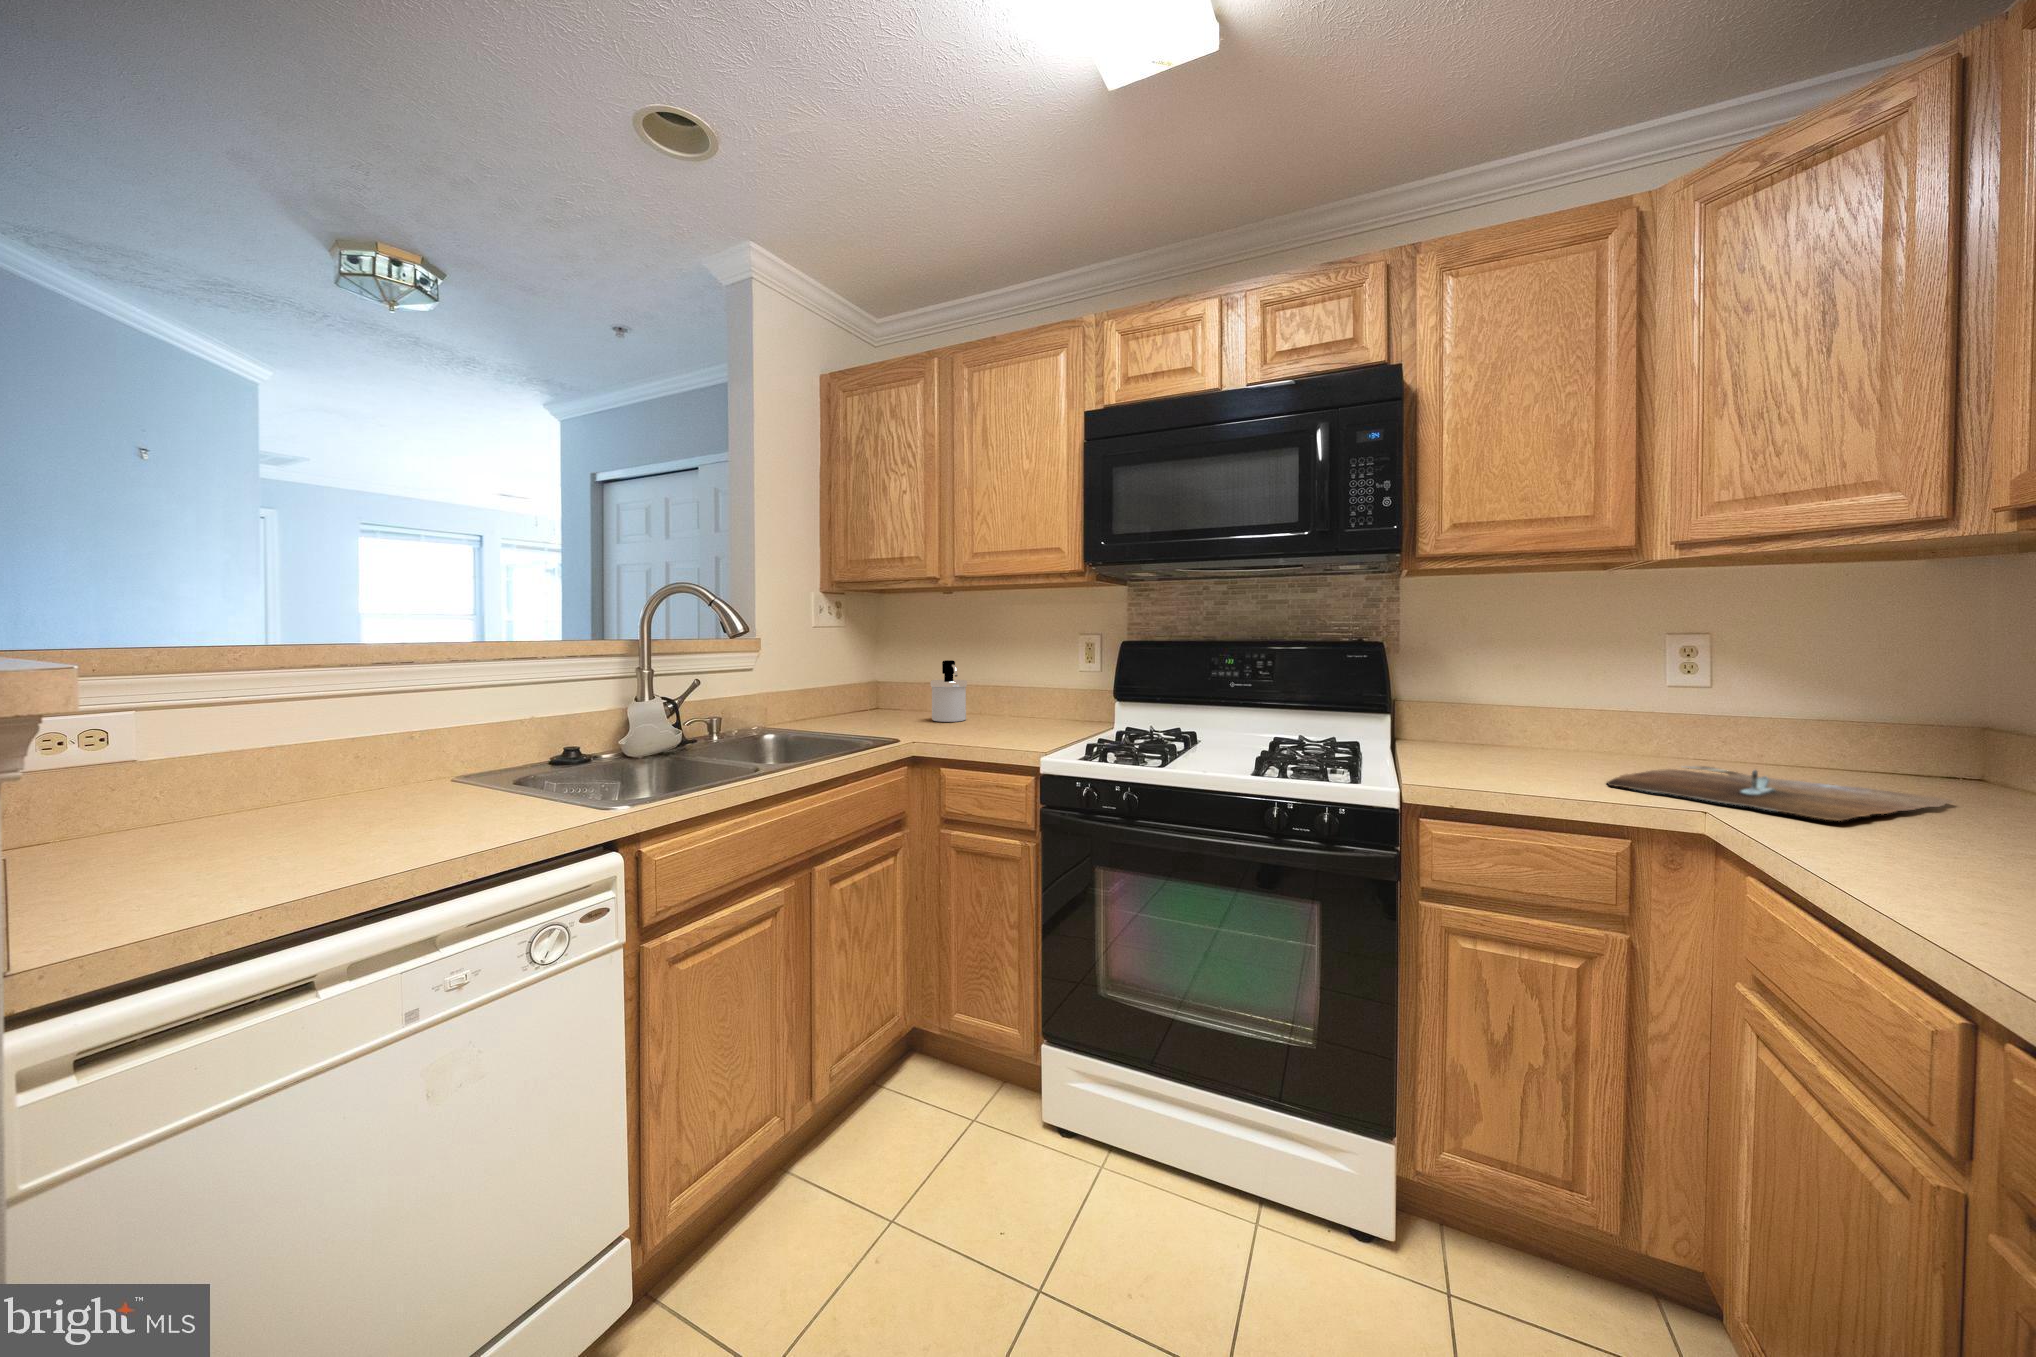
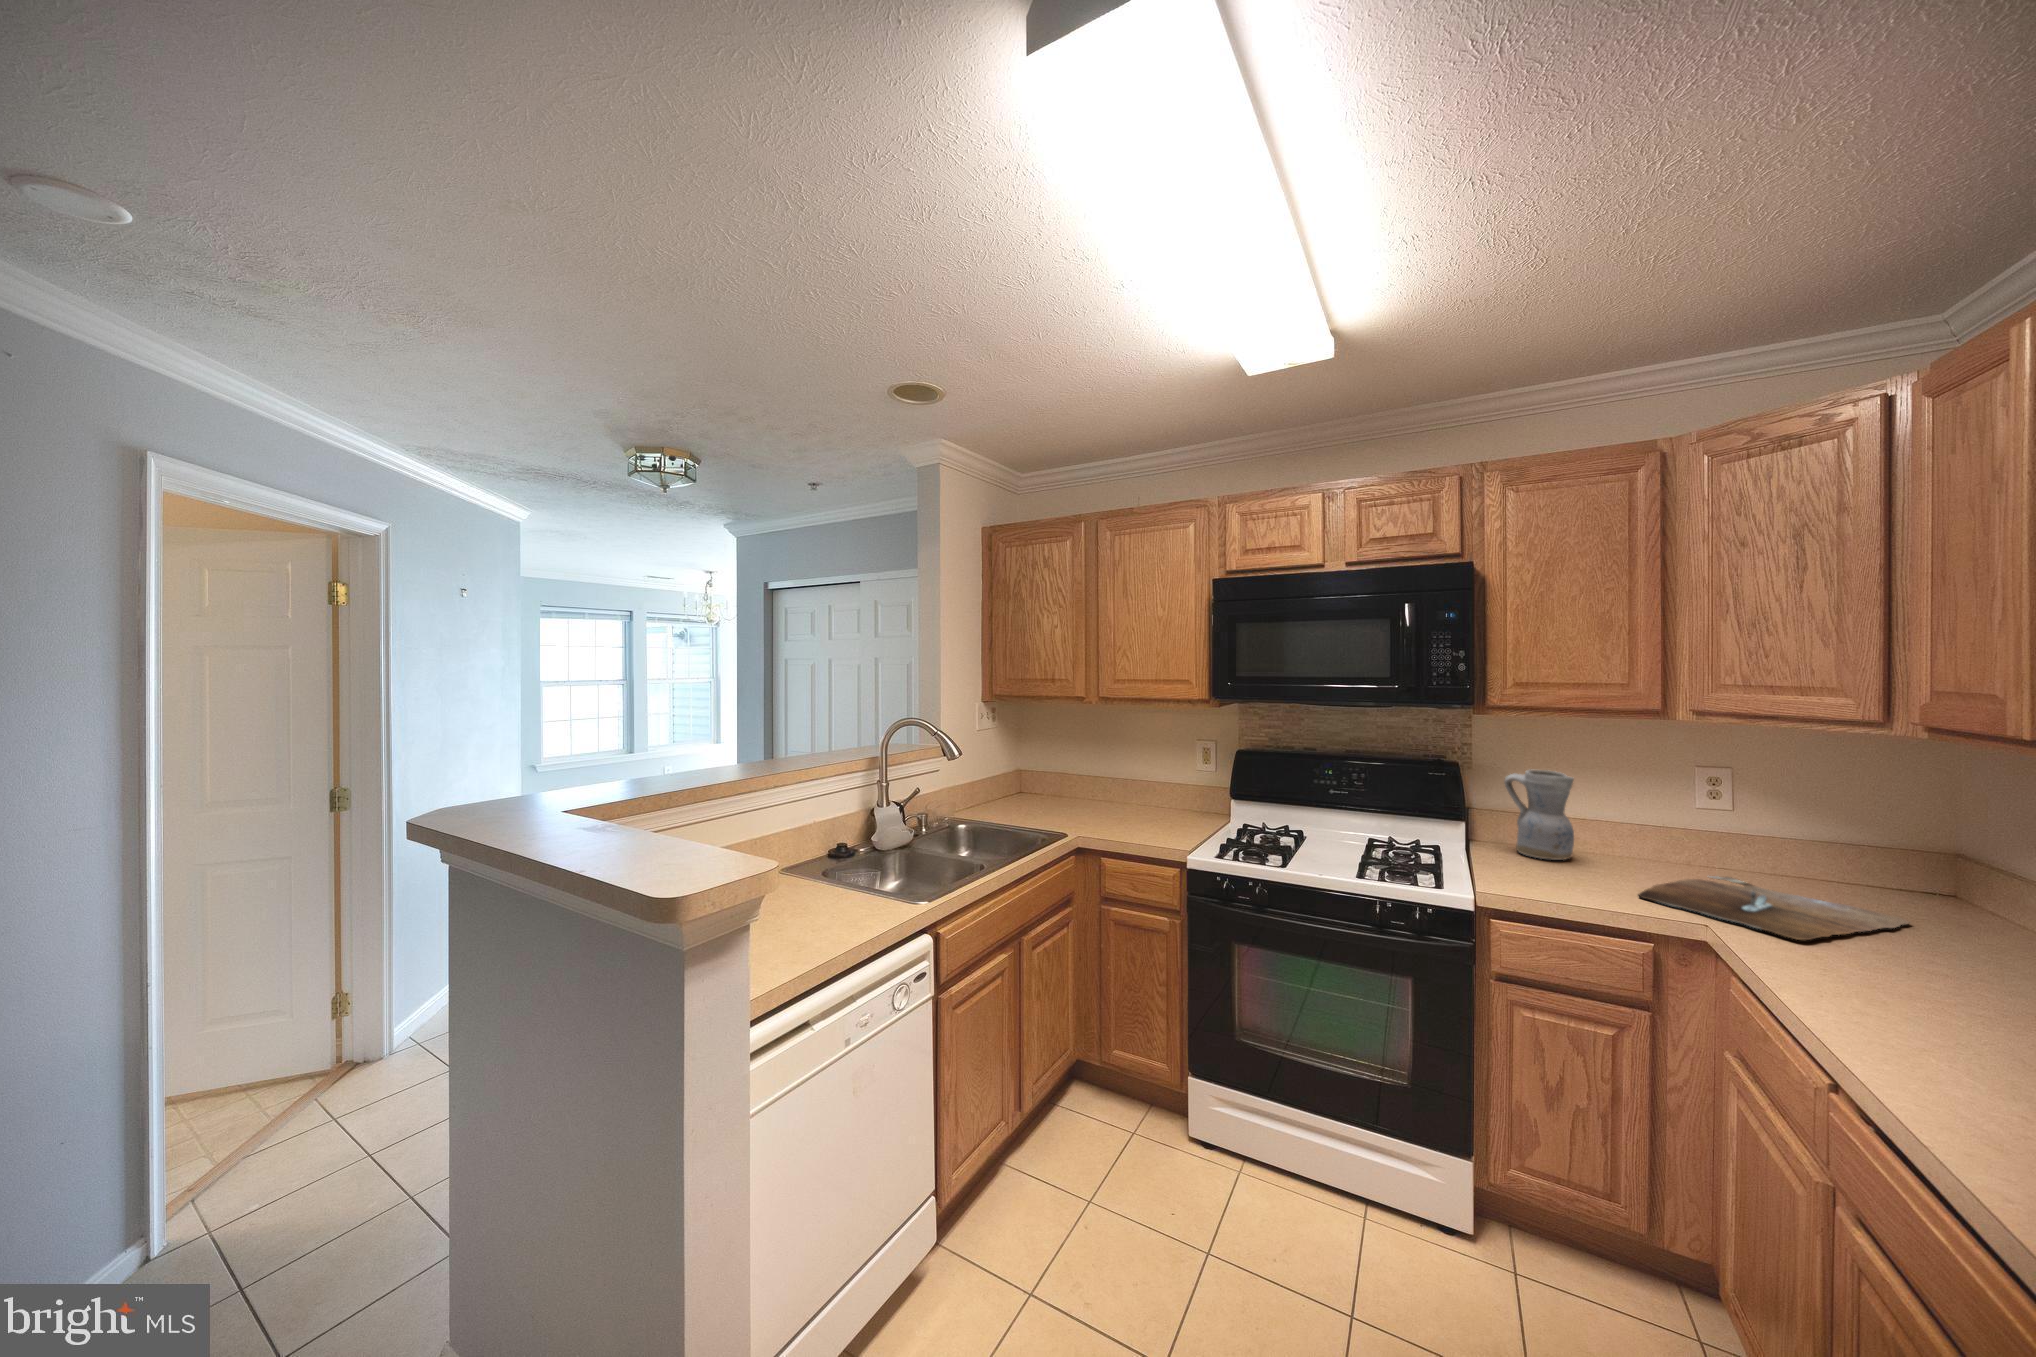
ceramic pitcher: none [1435,646,1521,755] -> present [1504,770,1574,860]
soap dispenser: present [930,660,967,722] -> none [1076,754,1105,805]

